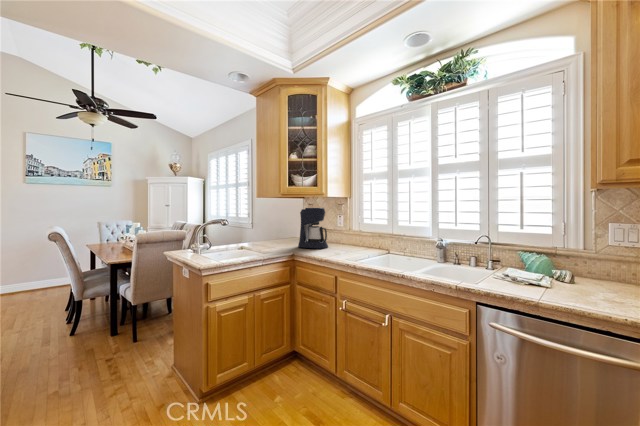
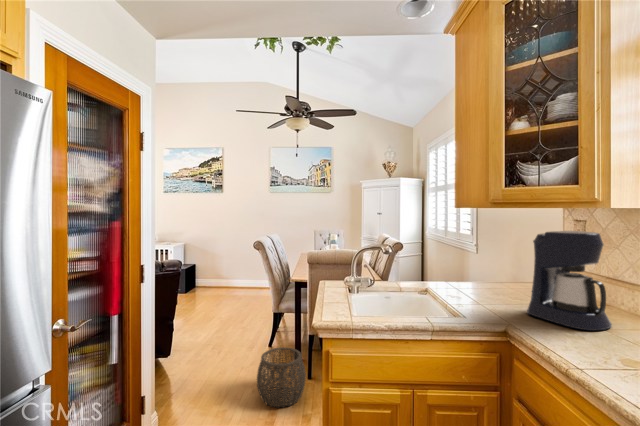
woven basket: none [91,316,143,367] -> present [257,347,306,407]

